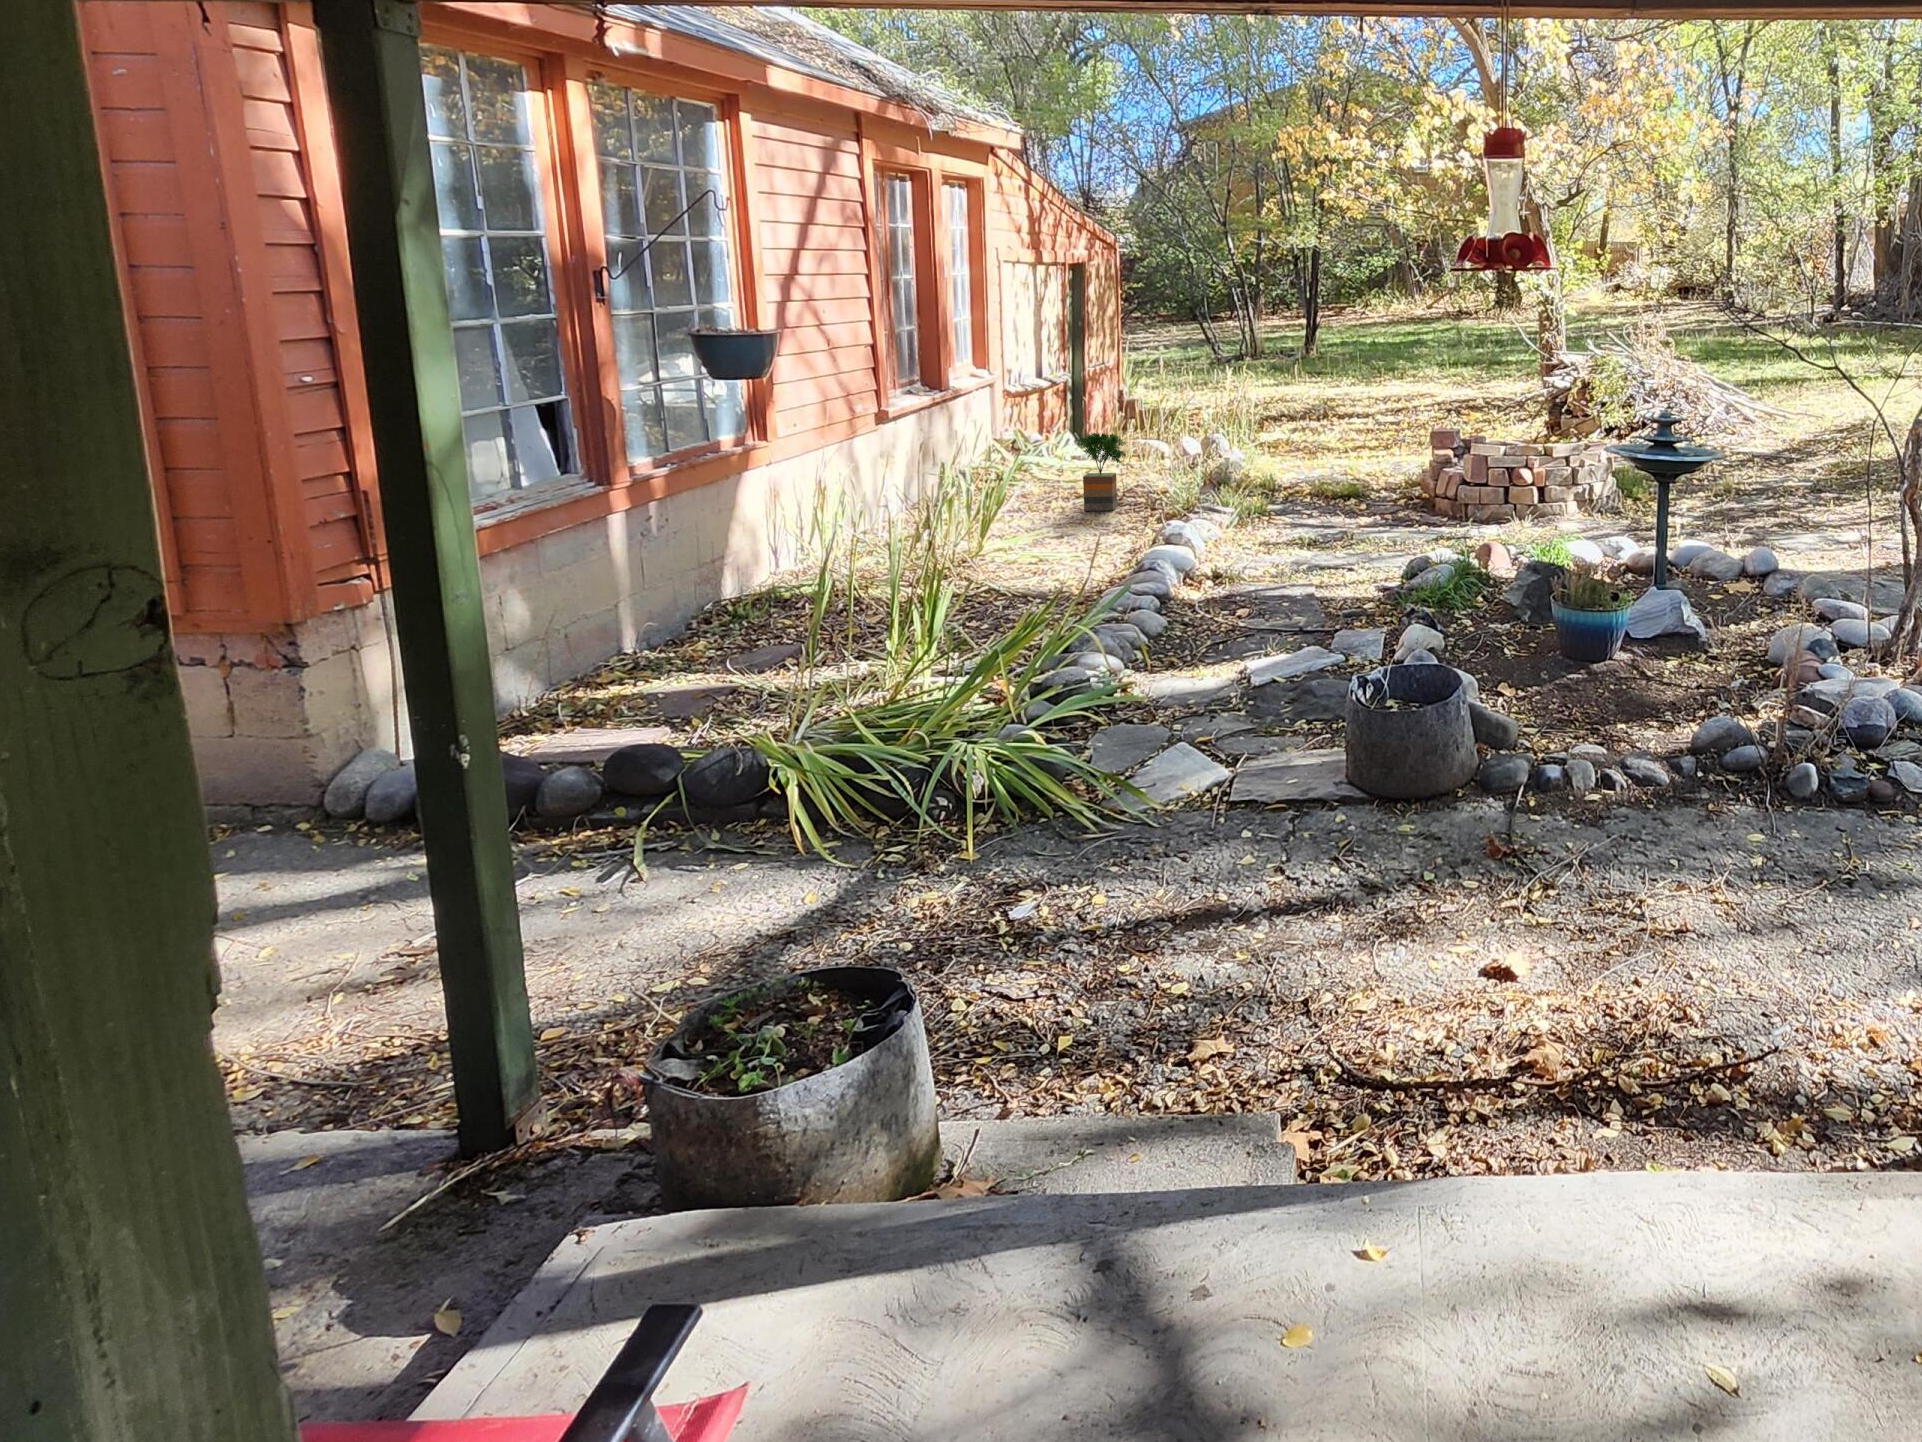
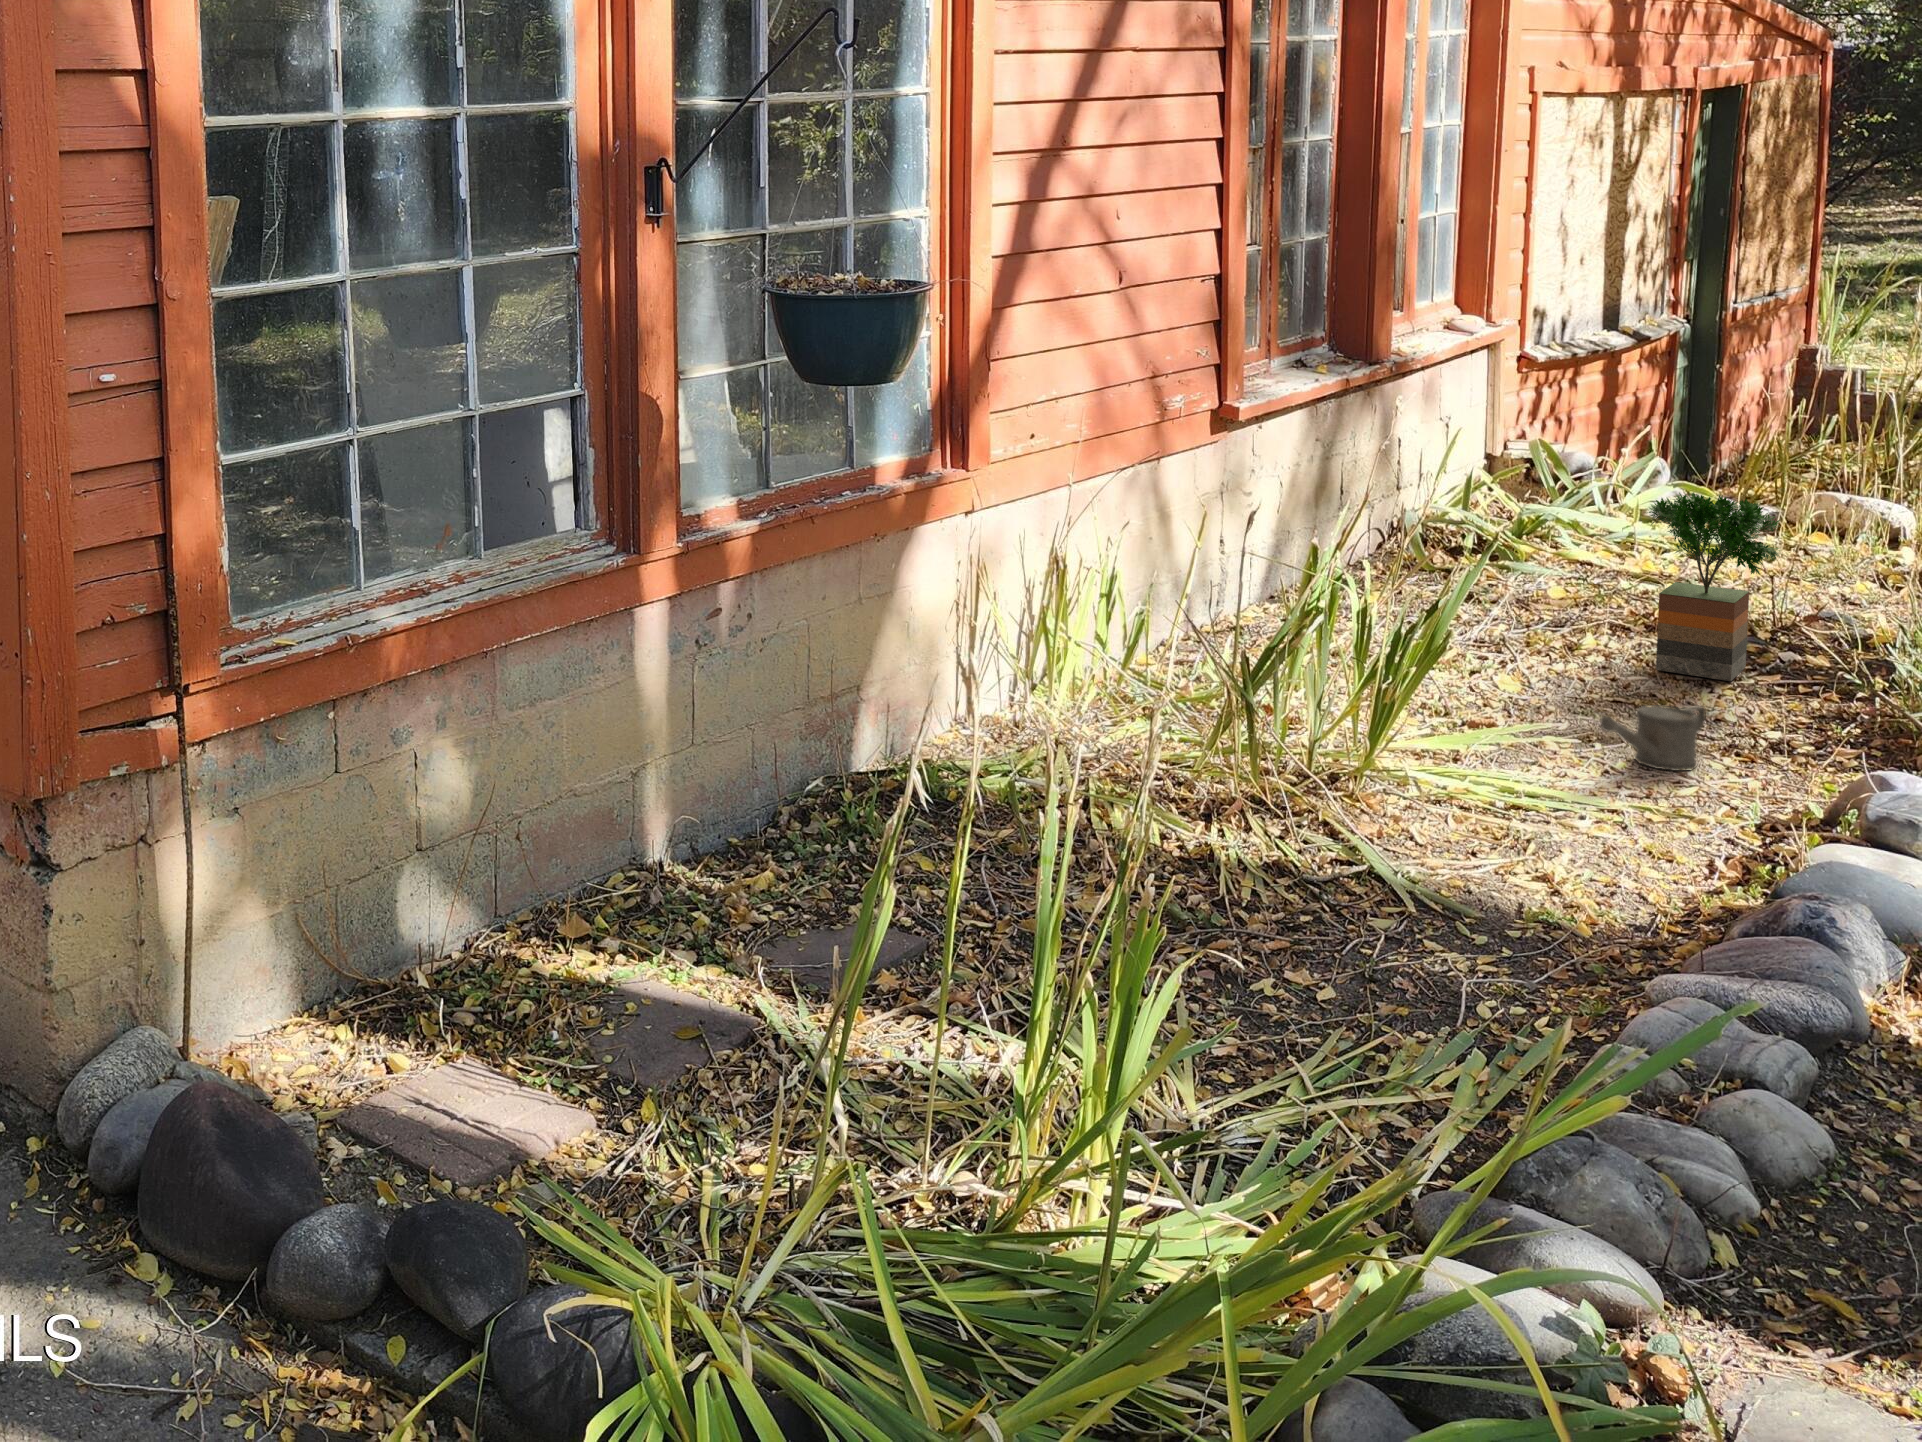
watering can: none [1070,513,1108,540] -> present [1600,705,1706,771]

